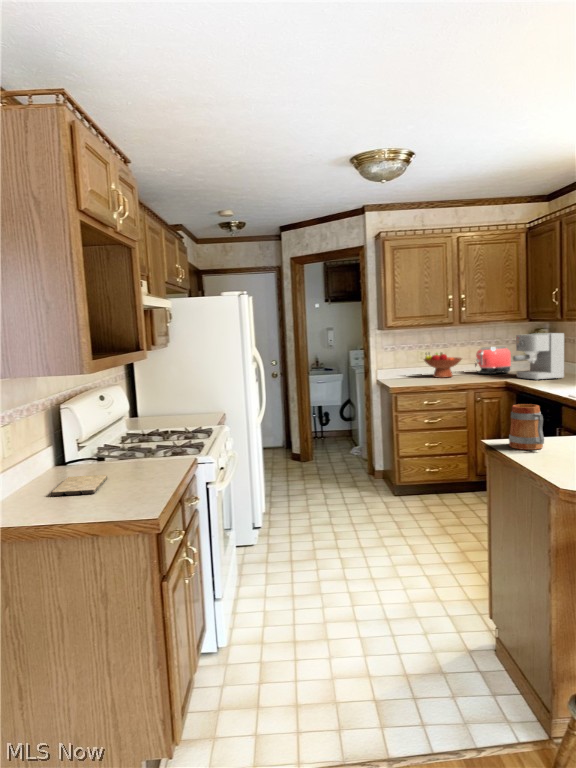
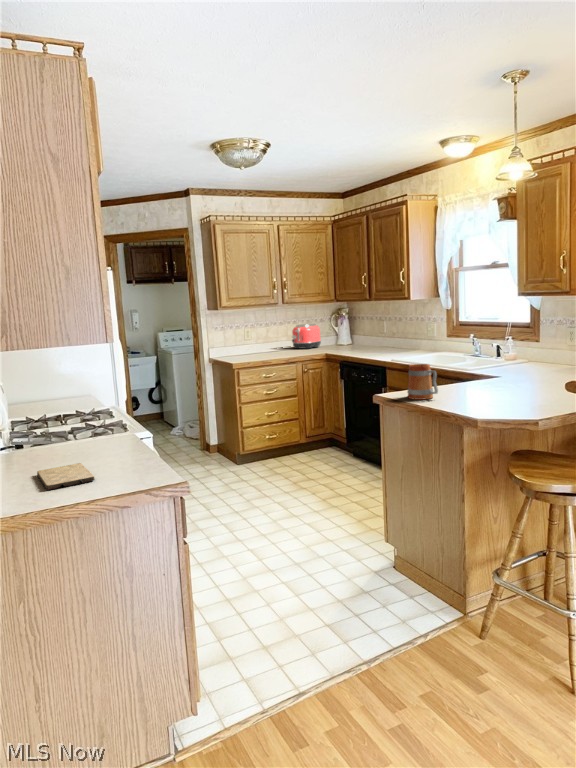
coffee maker: present [513,333,564,380] -> none [329,311,368,351]
fruit bowl: present [424,353,462,378] -> none [251,330,286,353]

